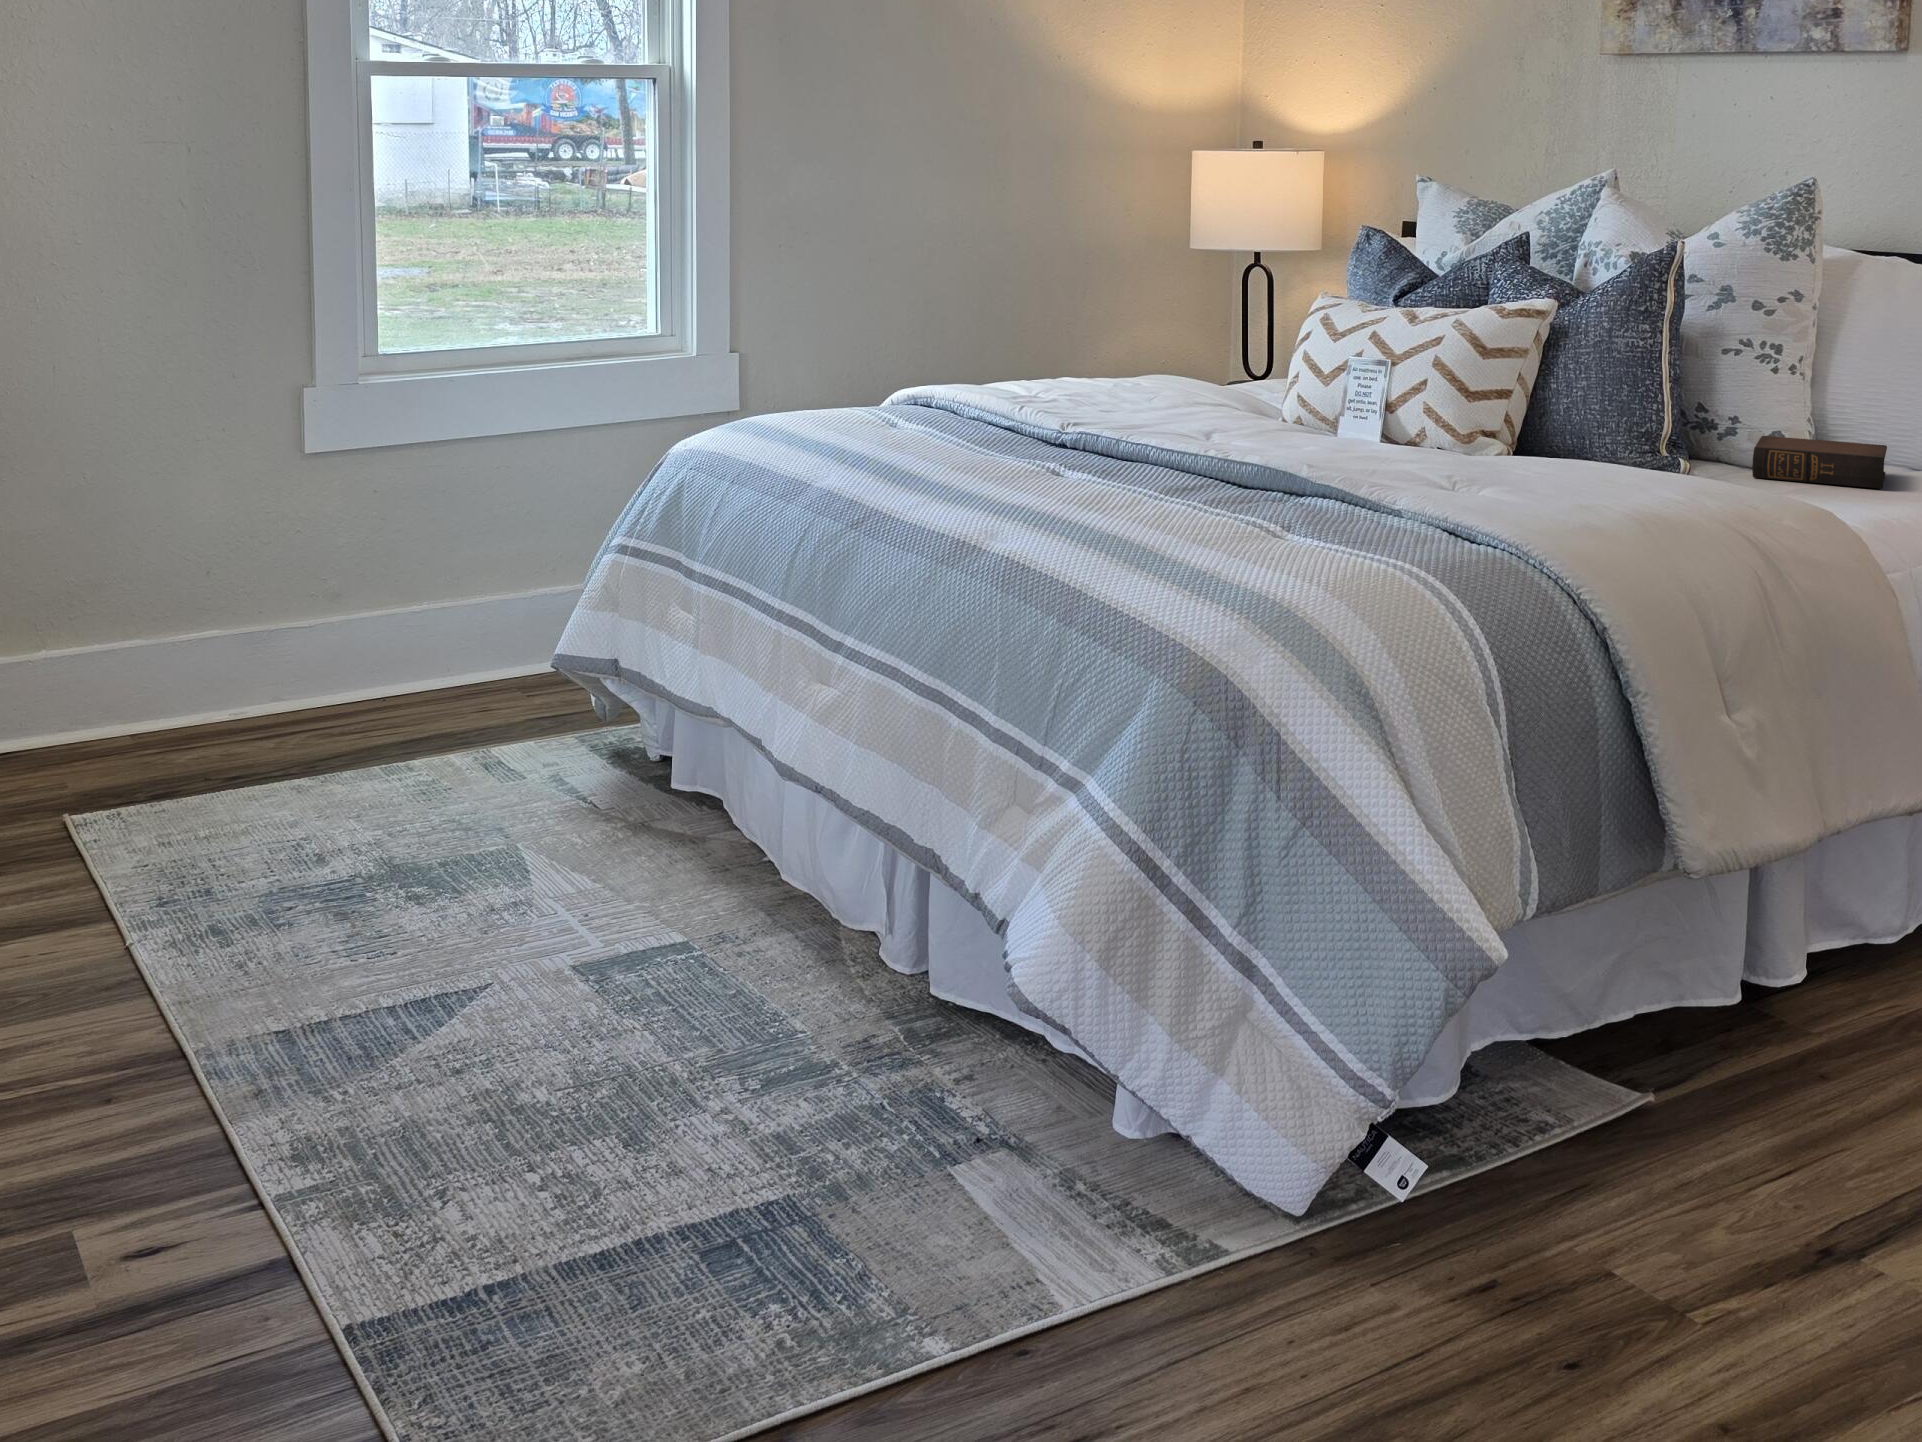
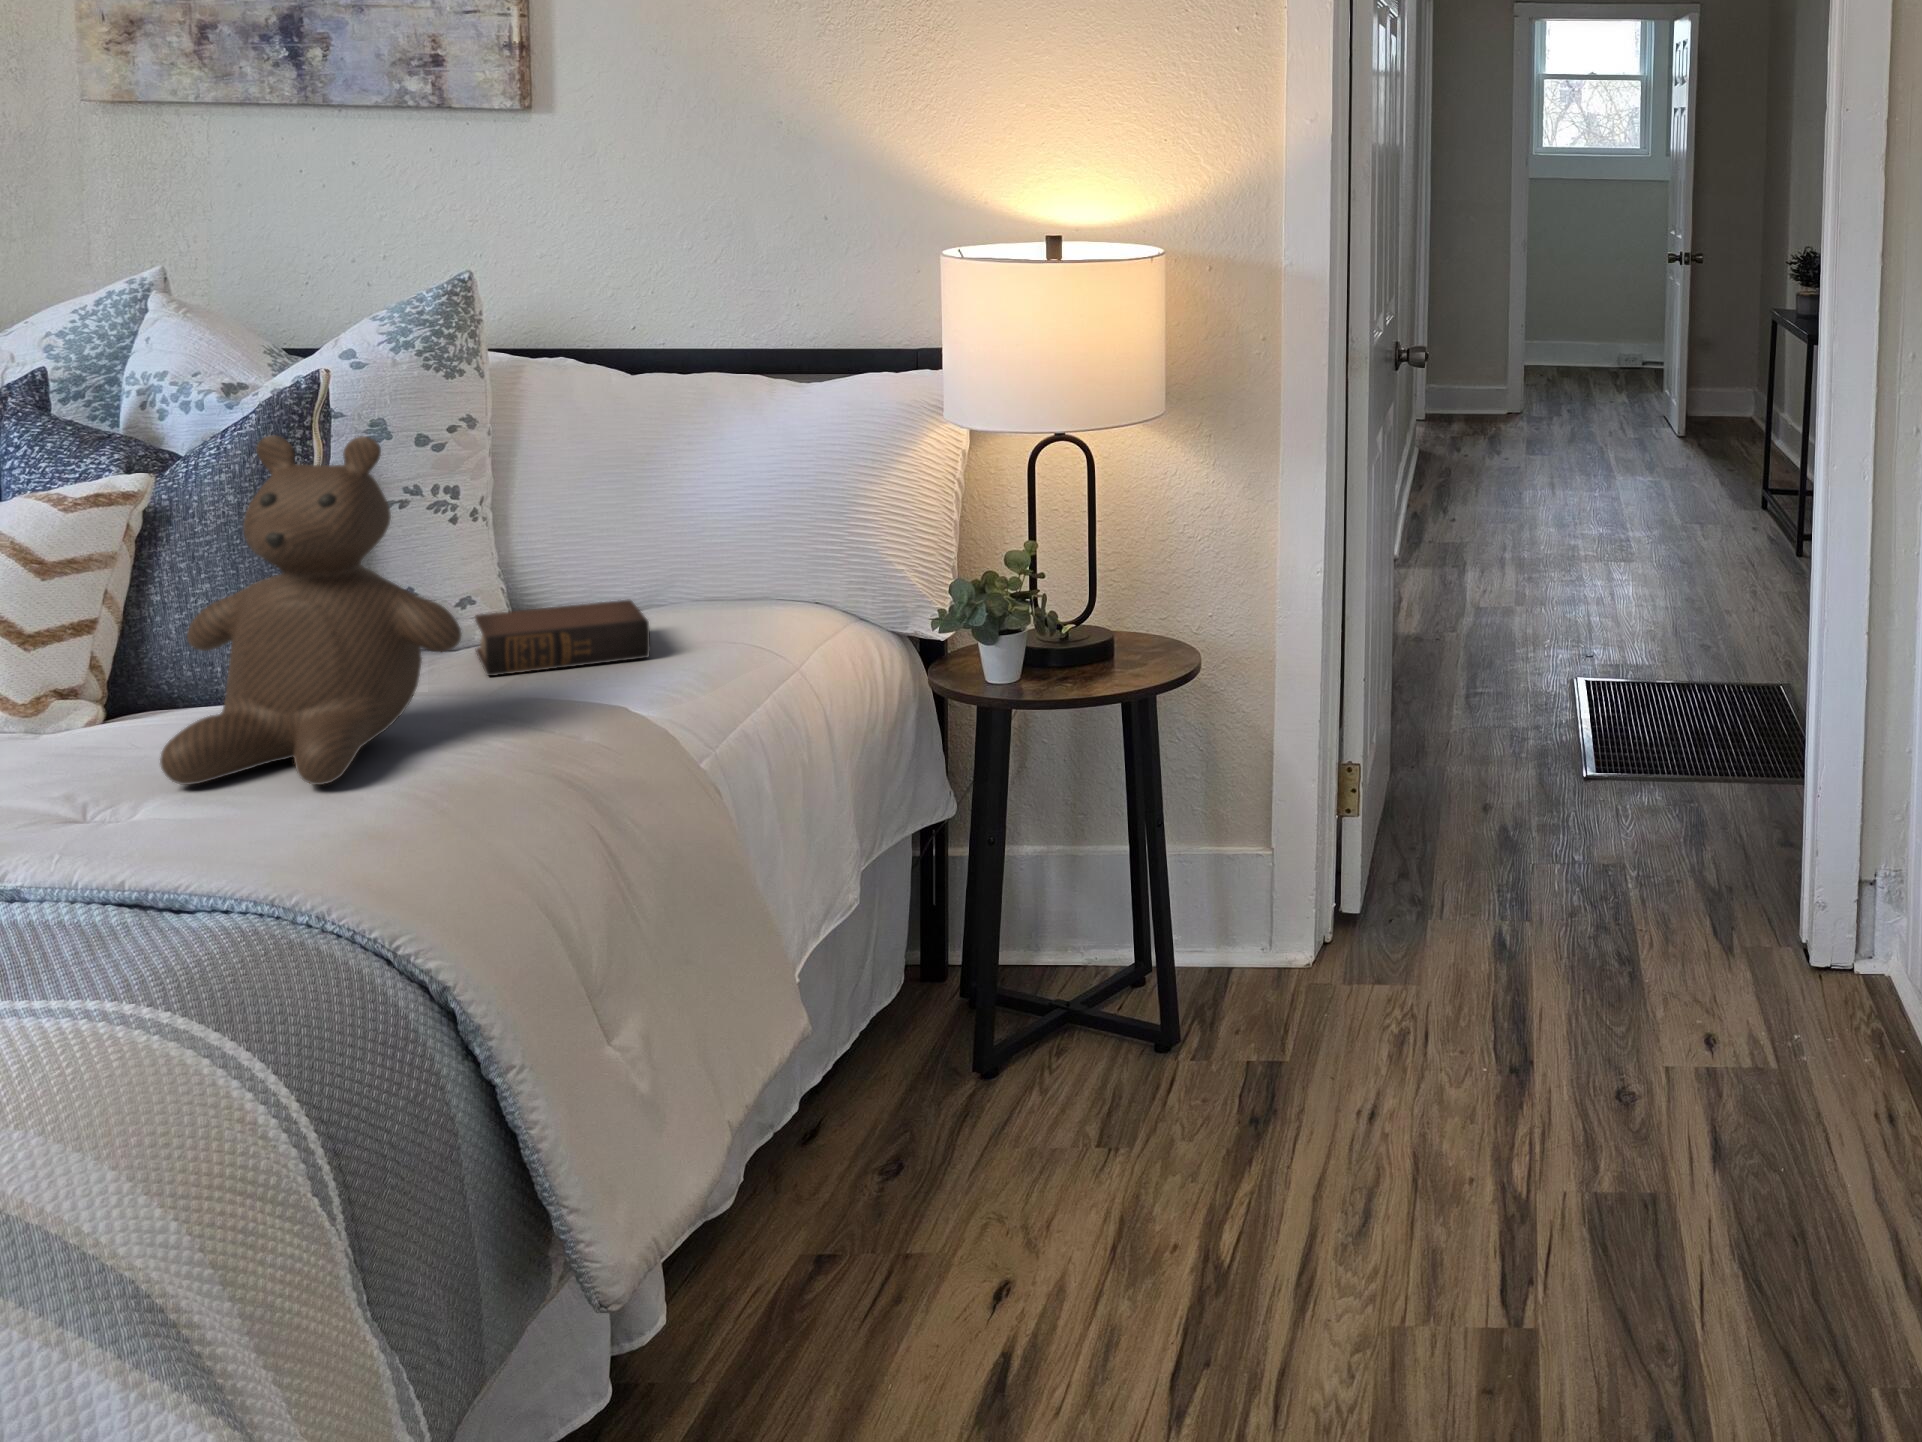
teddy bear: none [1506,268,1704,504] -> present [160,435,462,785]

